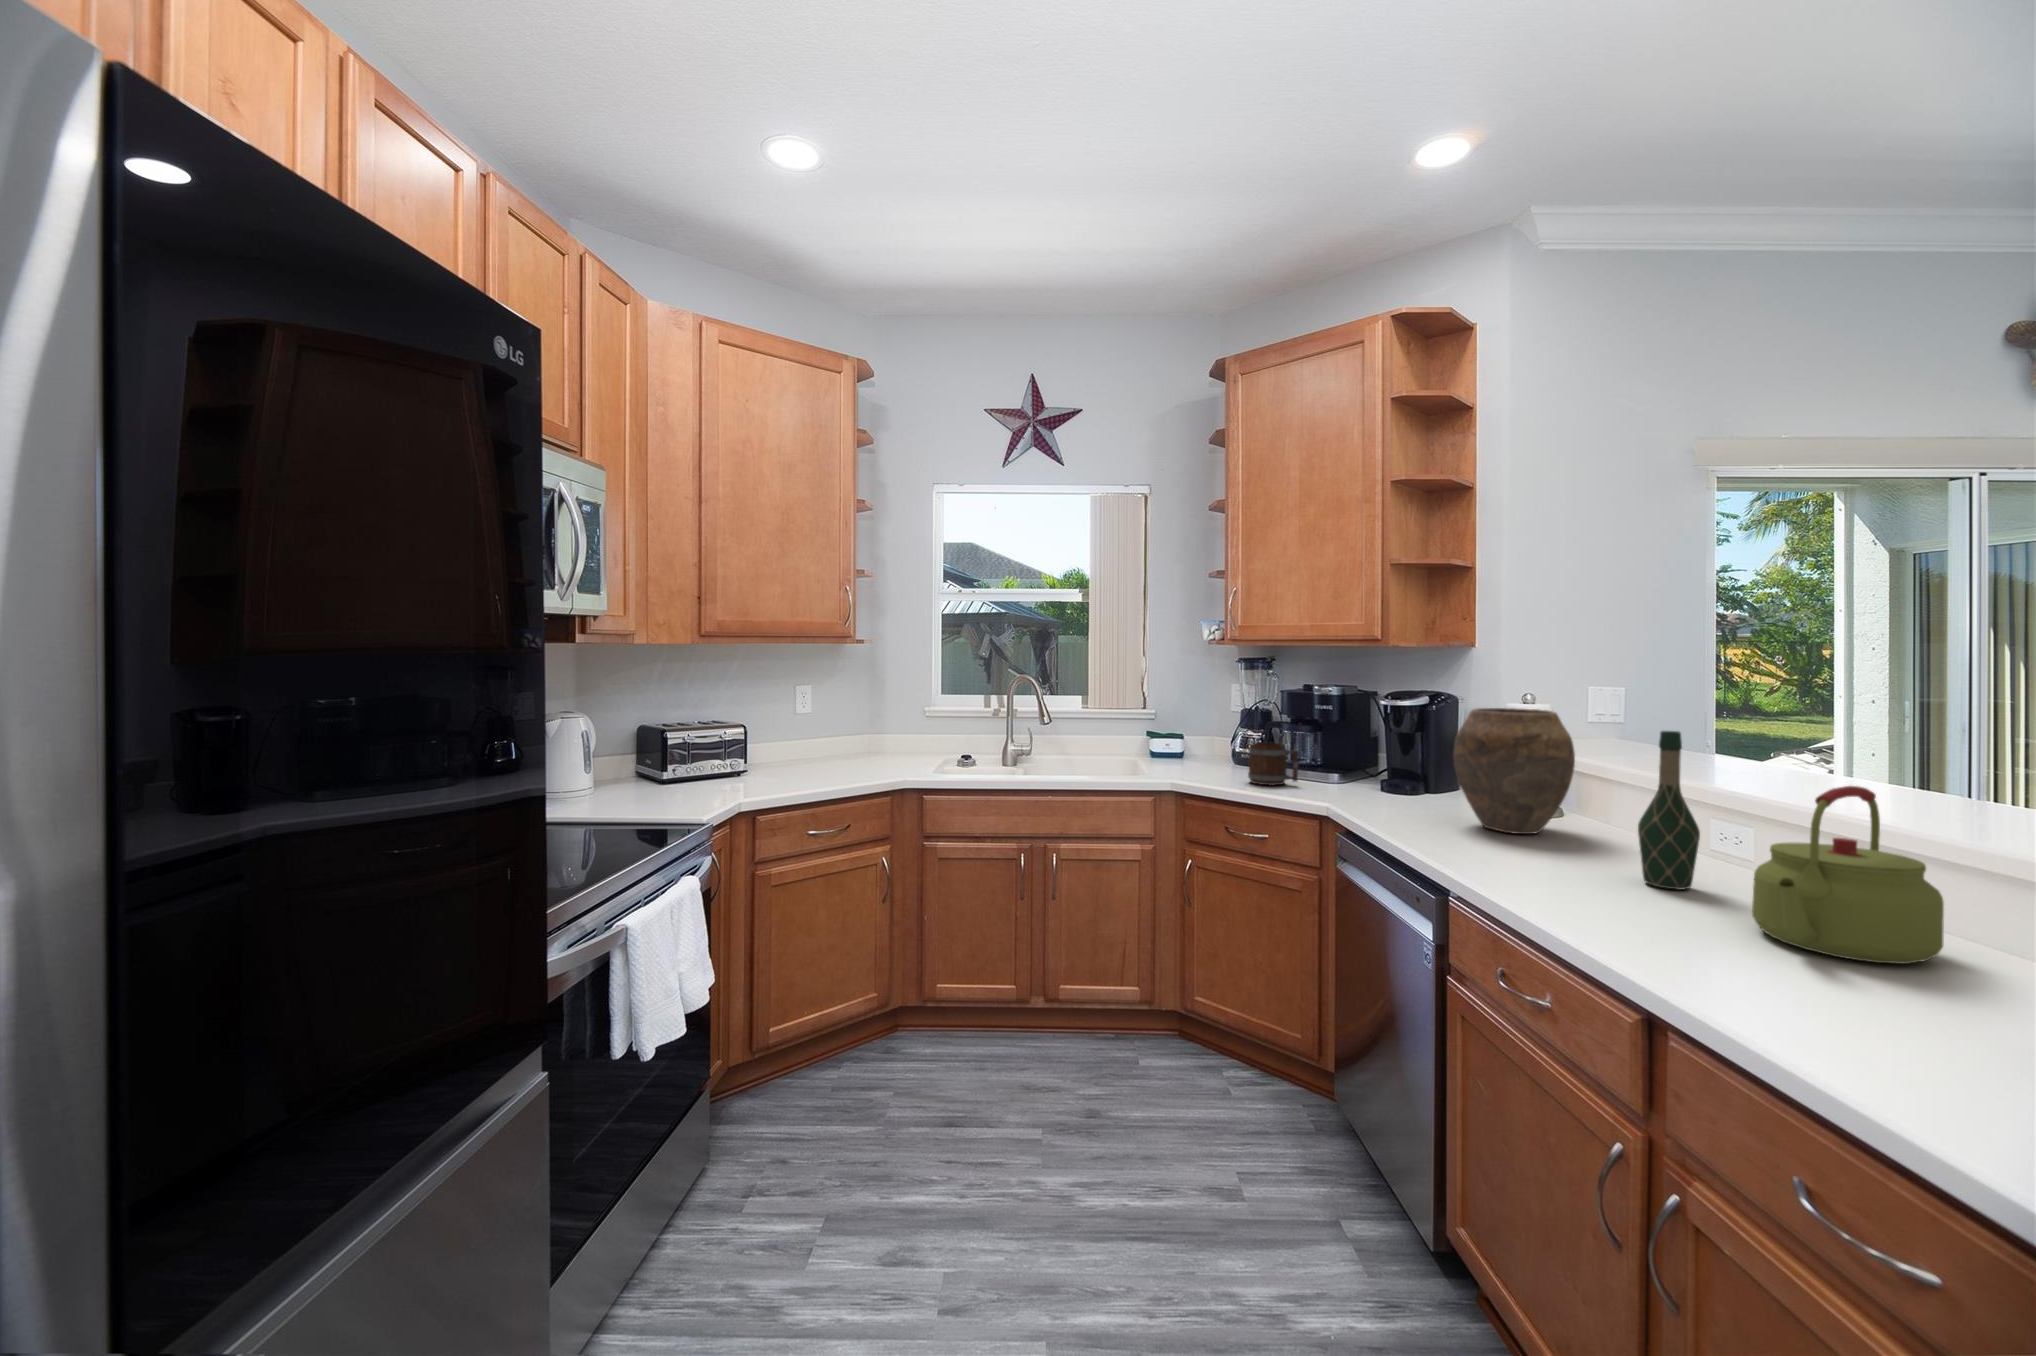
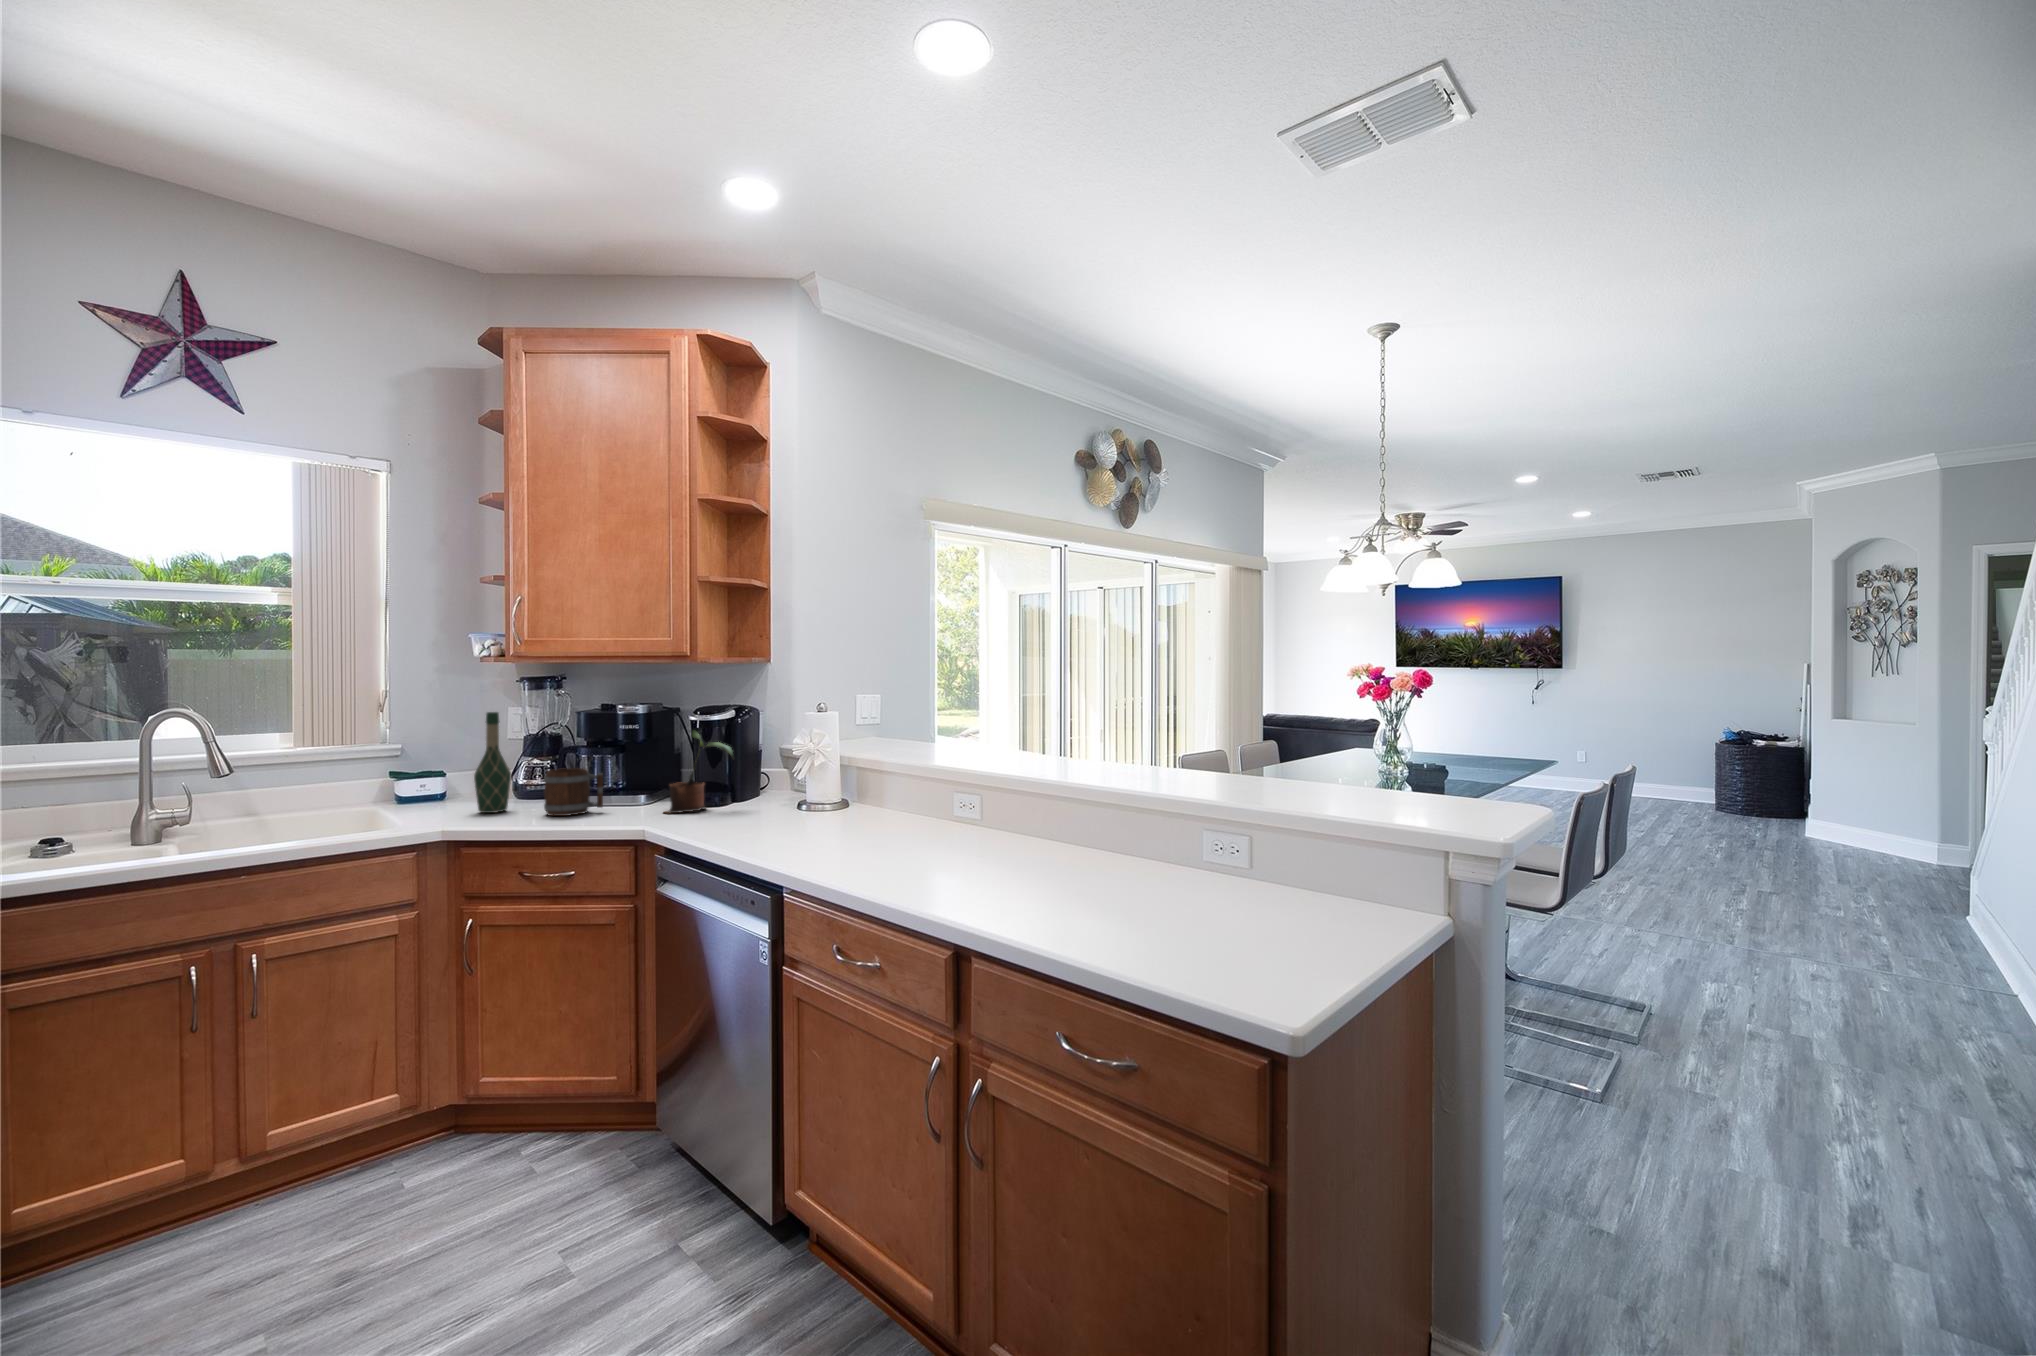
vase: present [1453,708,1575,834] -> none [767,717,862,828]
potted plant: none [1351,715,1426,797] -> present [665,730,733,814]
wine bottle: present [1638,731,1700,890] -> present [474,712,511,813]
kettle: present [1752,786,1944,964] -> none [994,758,1089,877]

